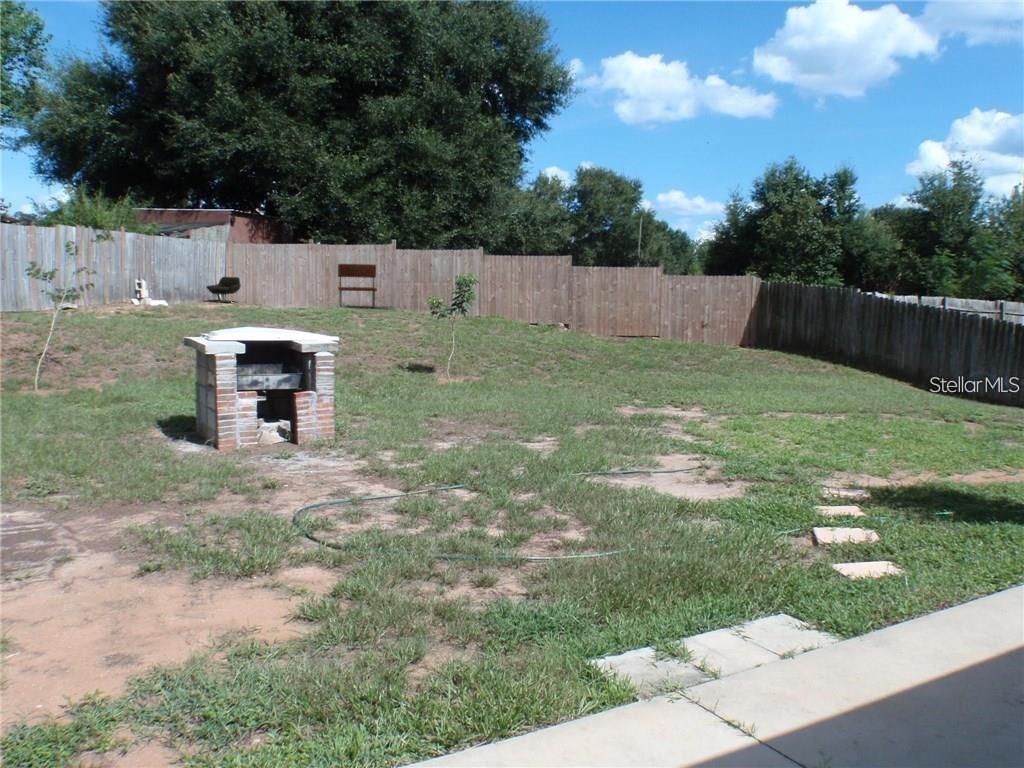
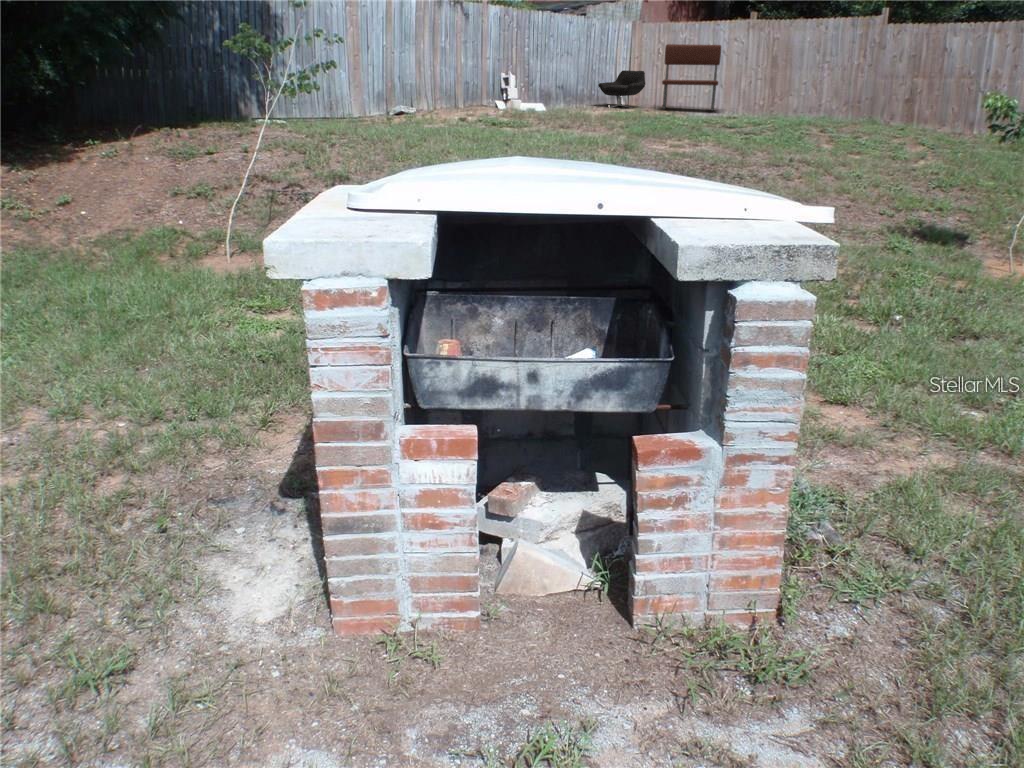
bench: present [338,264,377,307] -> present [662,44,721,111]

